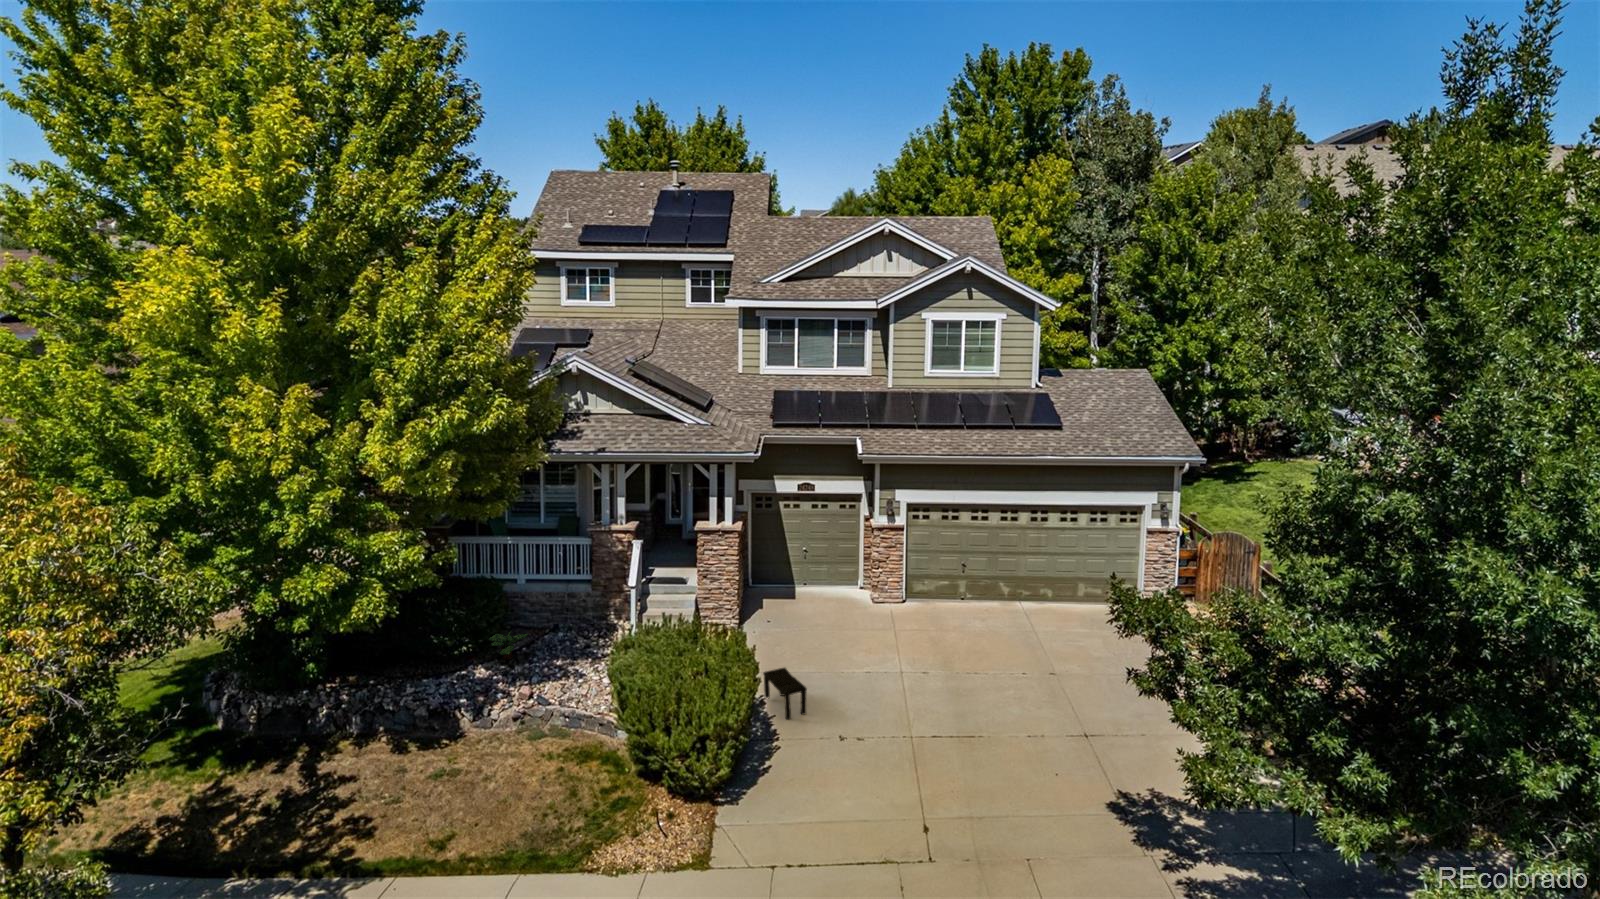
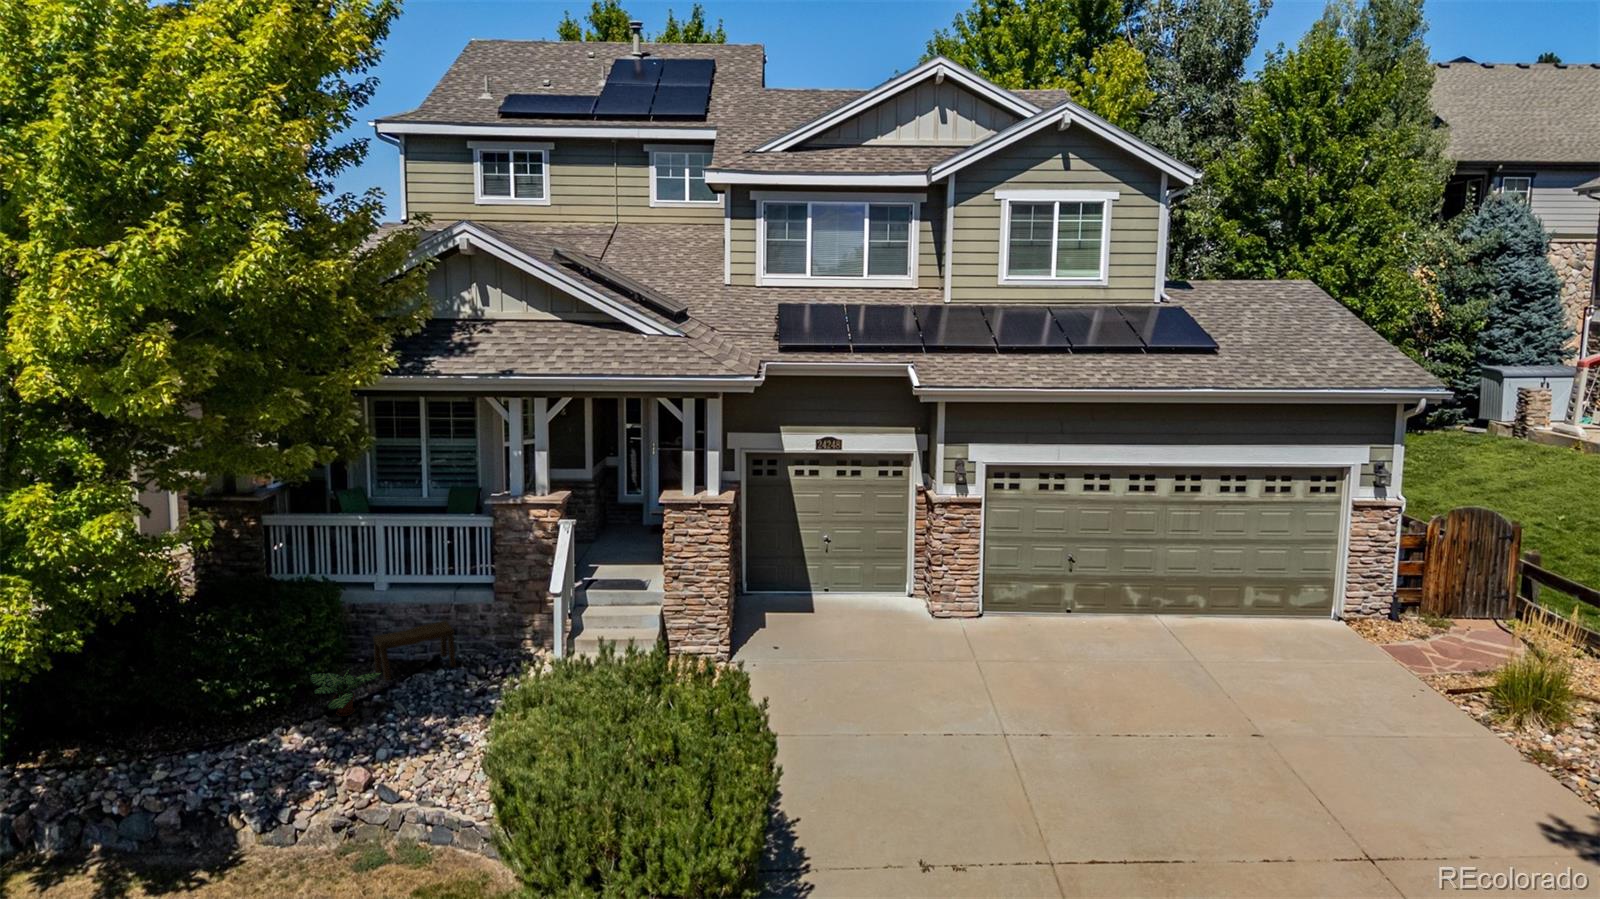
bench: present [763,668,807,720] -> present [373,621,456,681]

